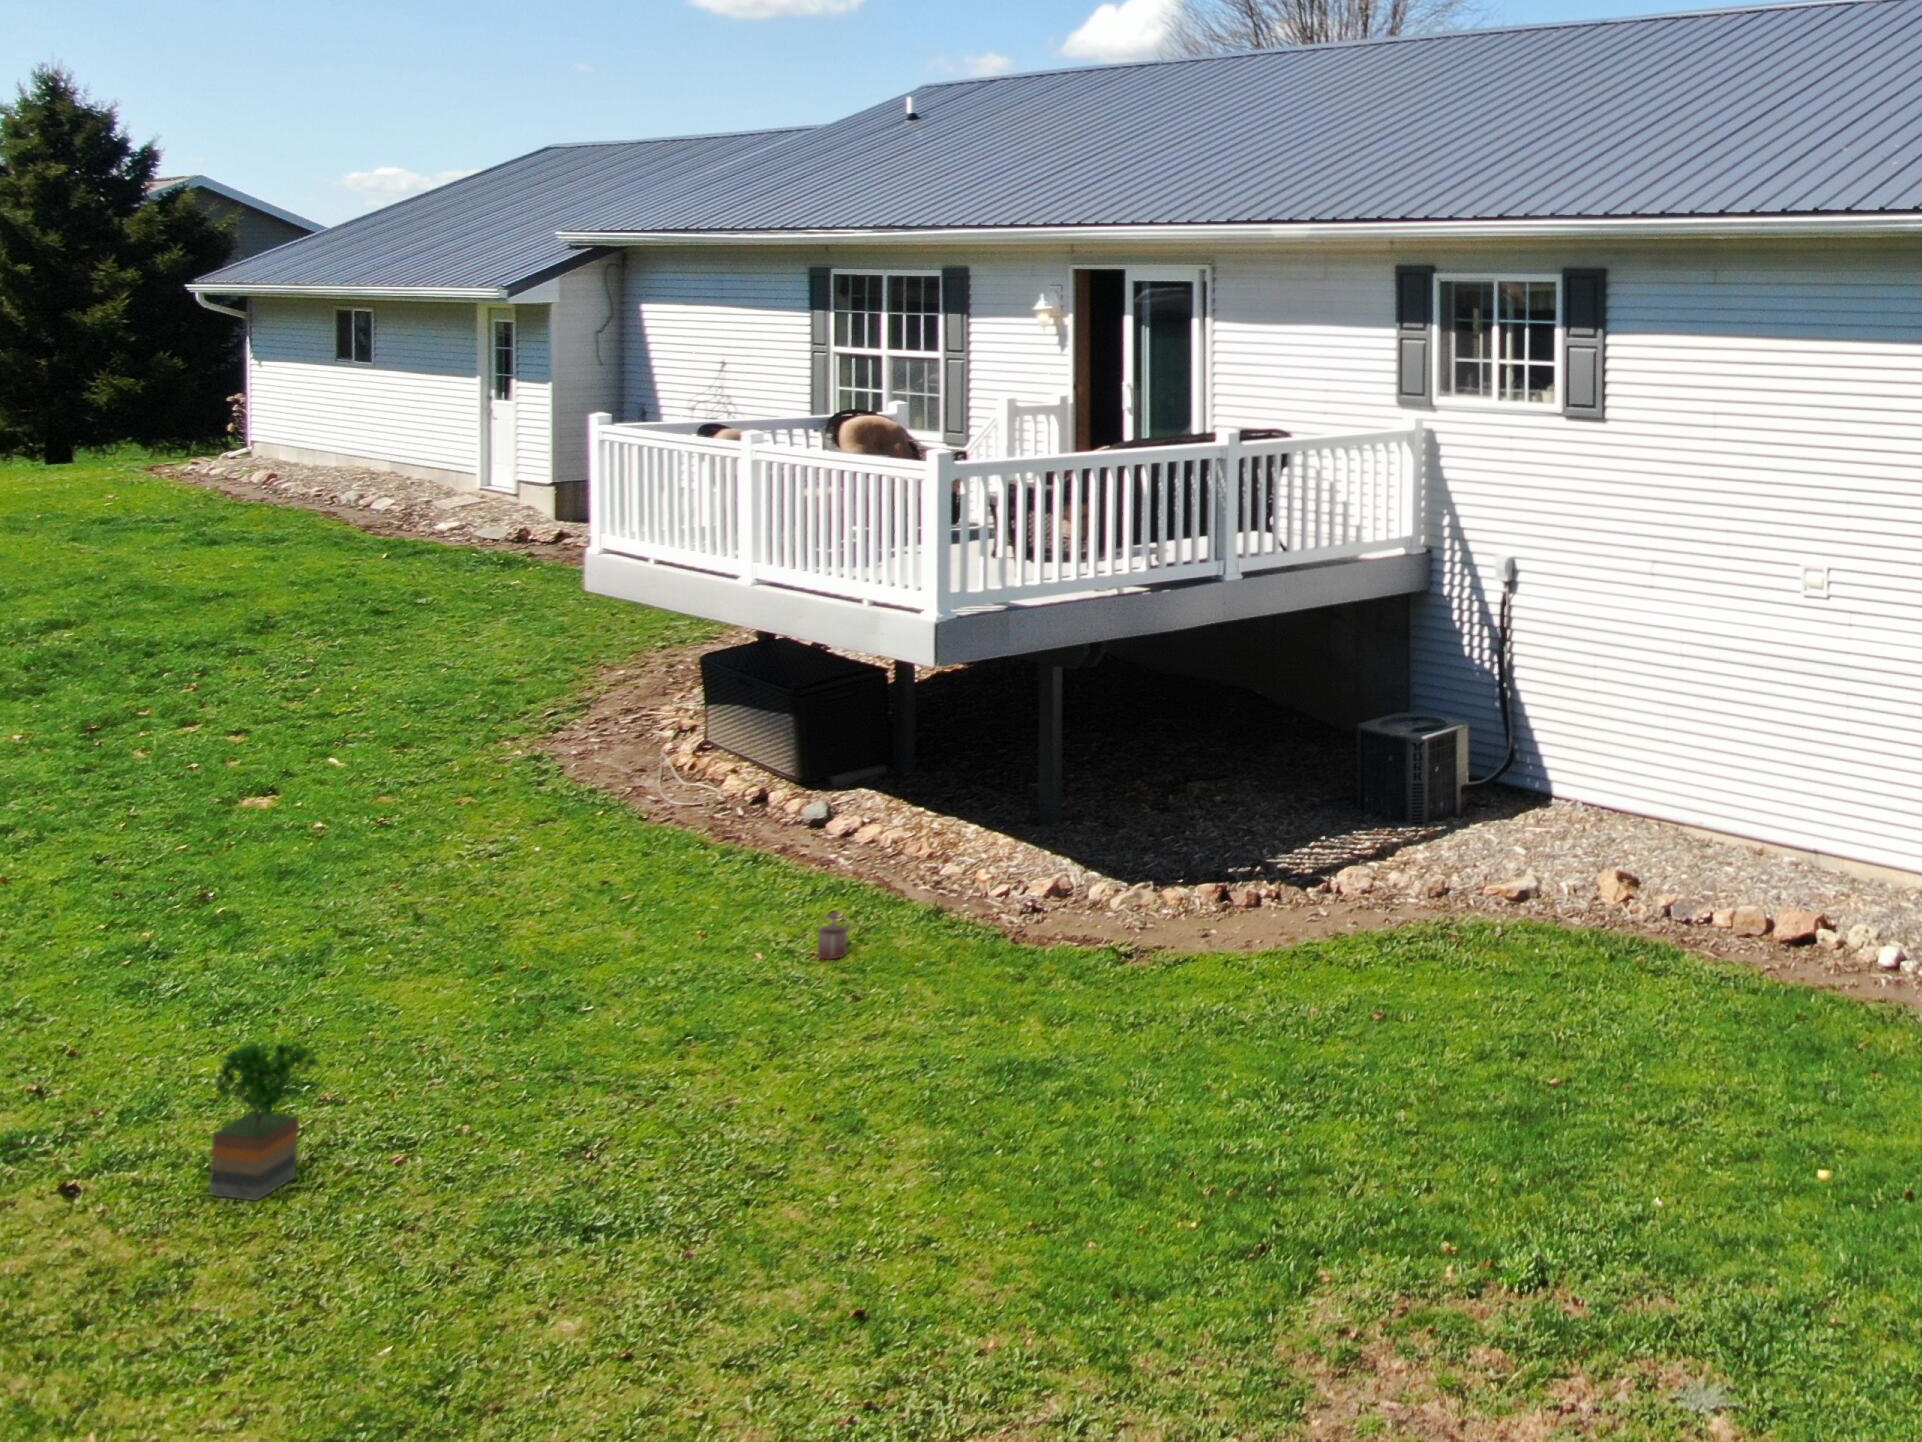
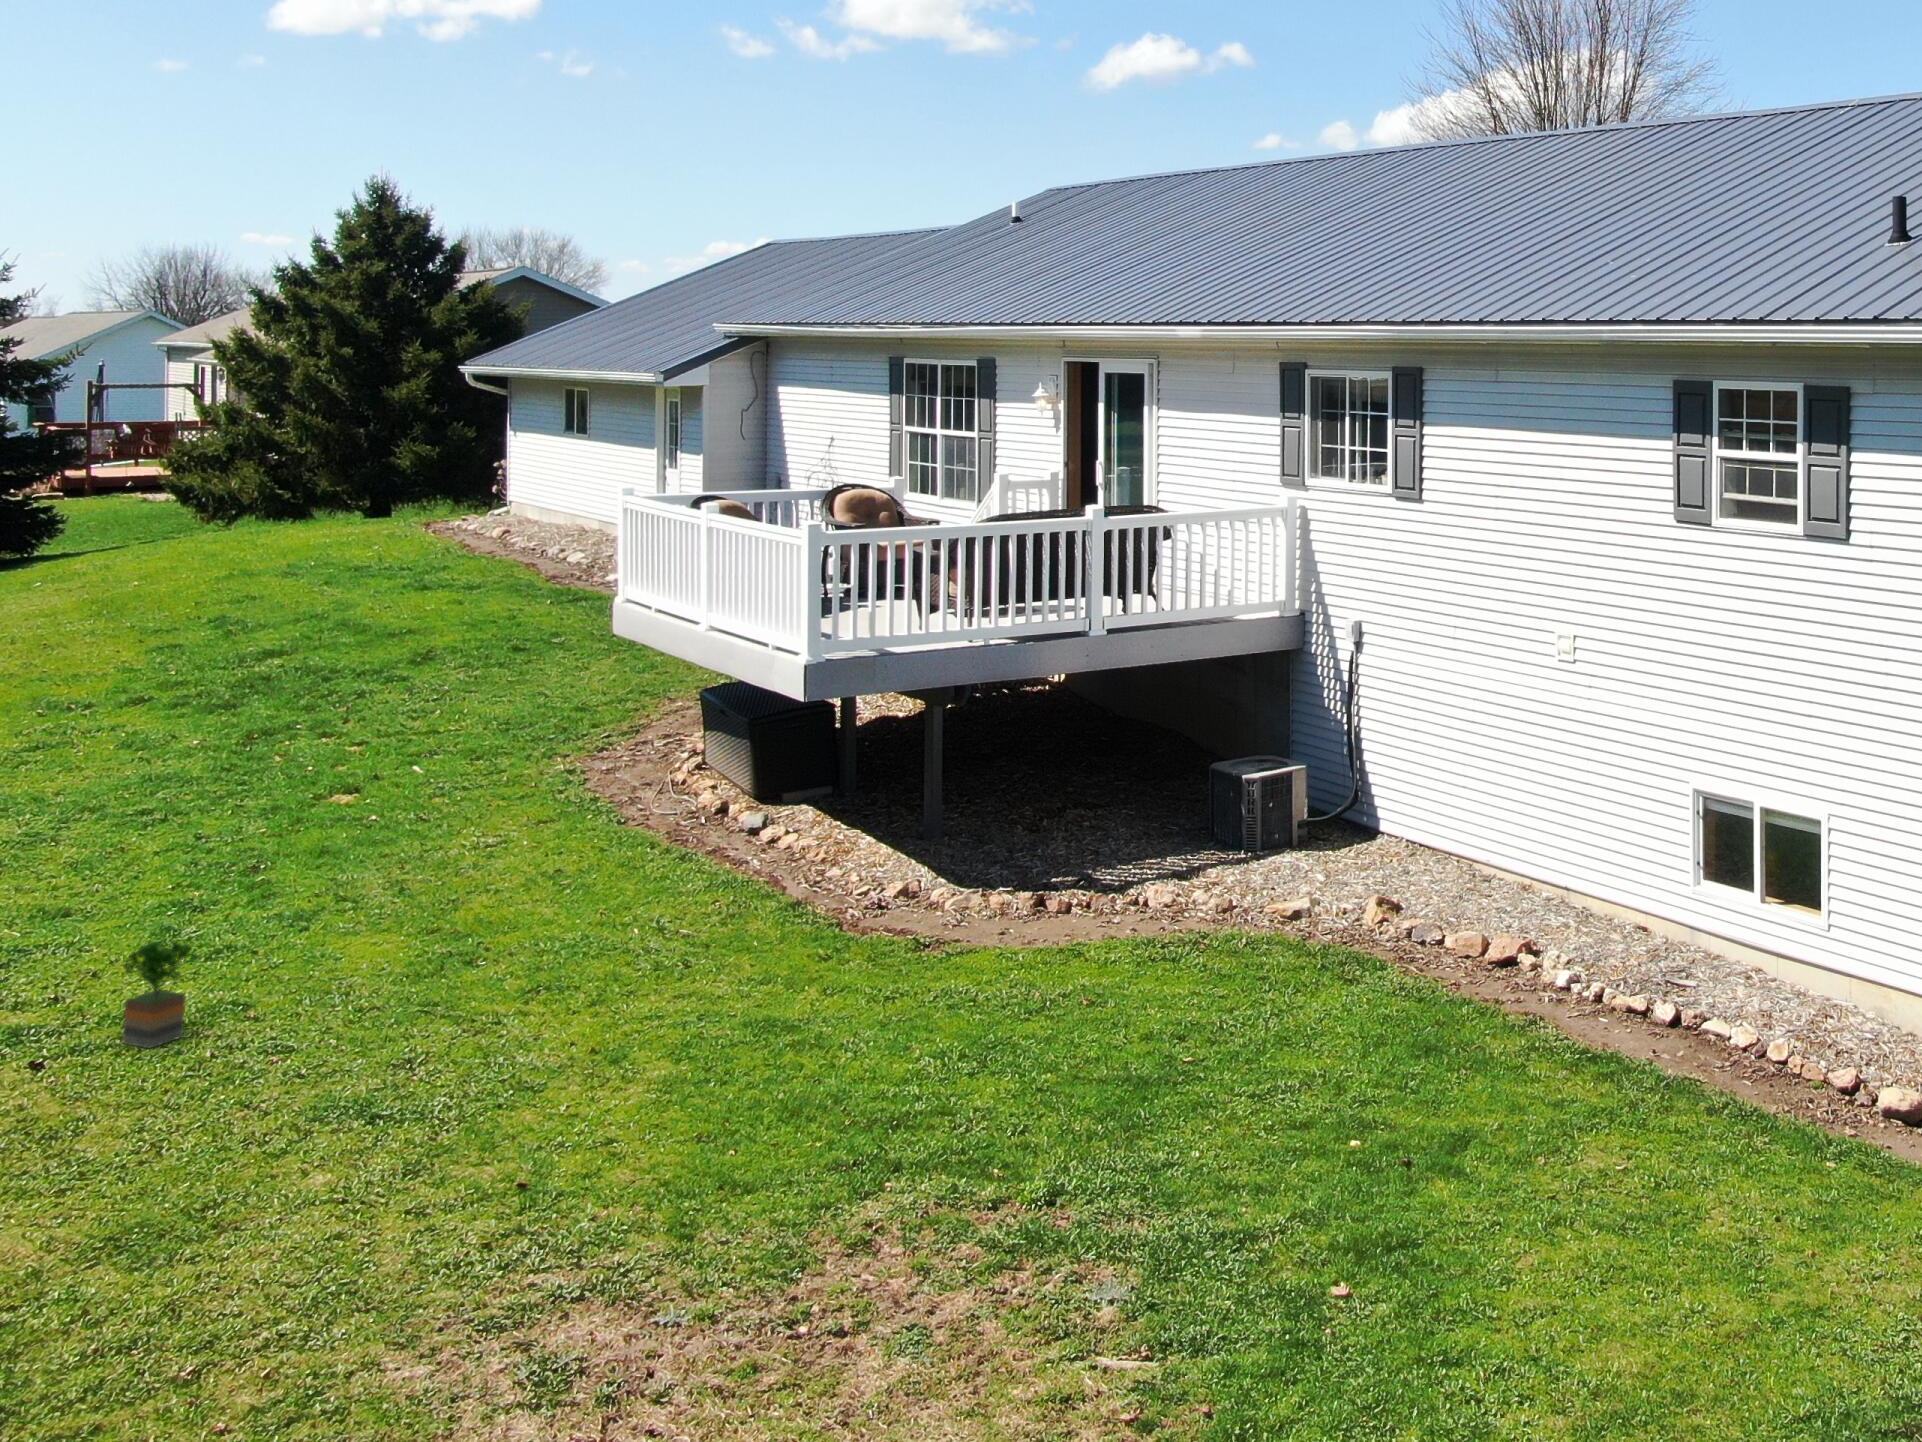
watering can: present [817,912,848,959] -> none [653,890,679,925]

